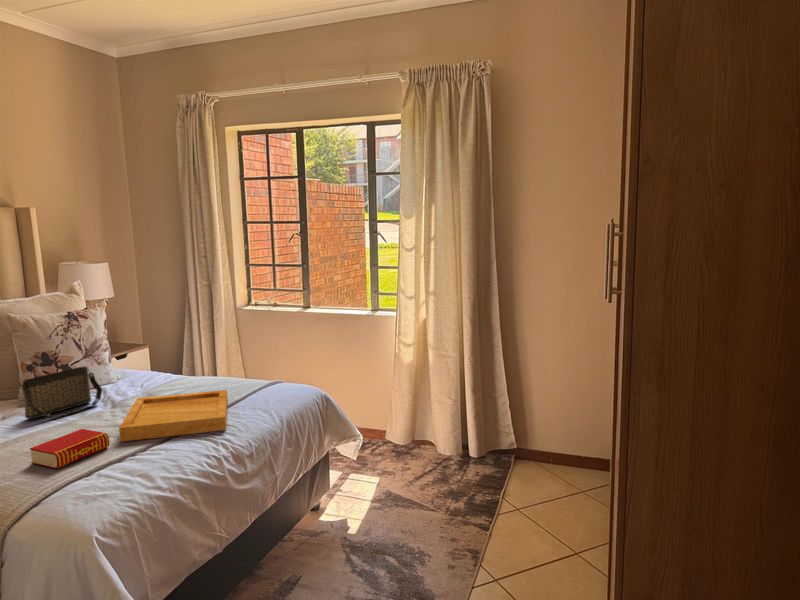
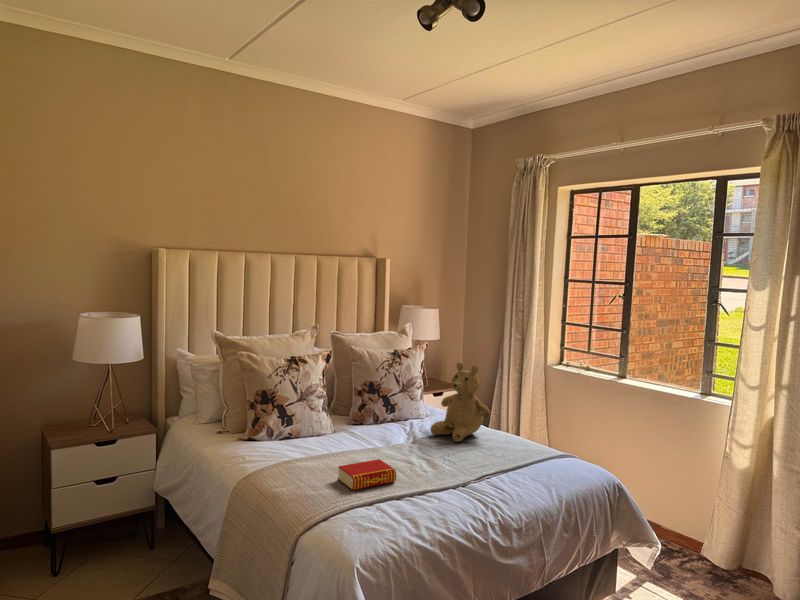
teddy bear: none [131,313,196,394] -> present [430,363,490,442]
handbag: present [21,366,102,419] -> none [348,401,407,442]
tray: present [119,390,228,442] -> none [406,441,511,496]

